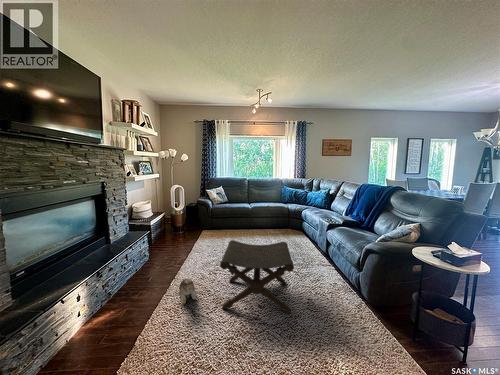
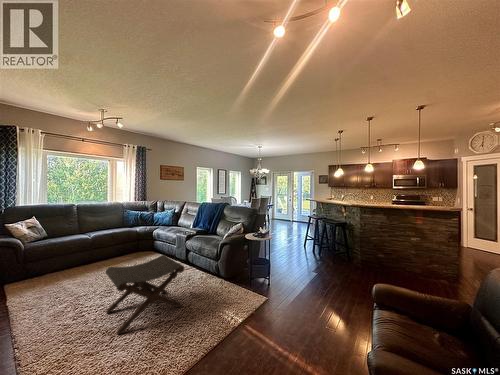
plush toy: present [179,279,196,304] -> none [38,319,83,357]

